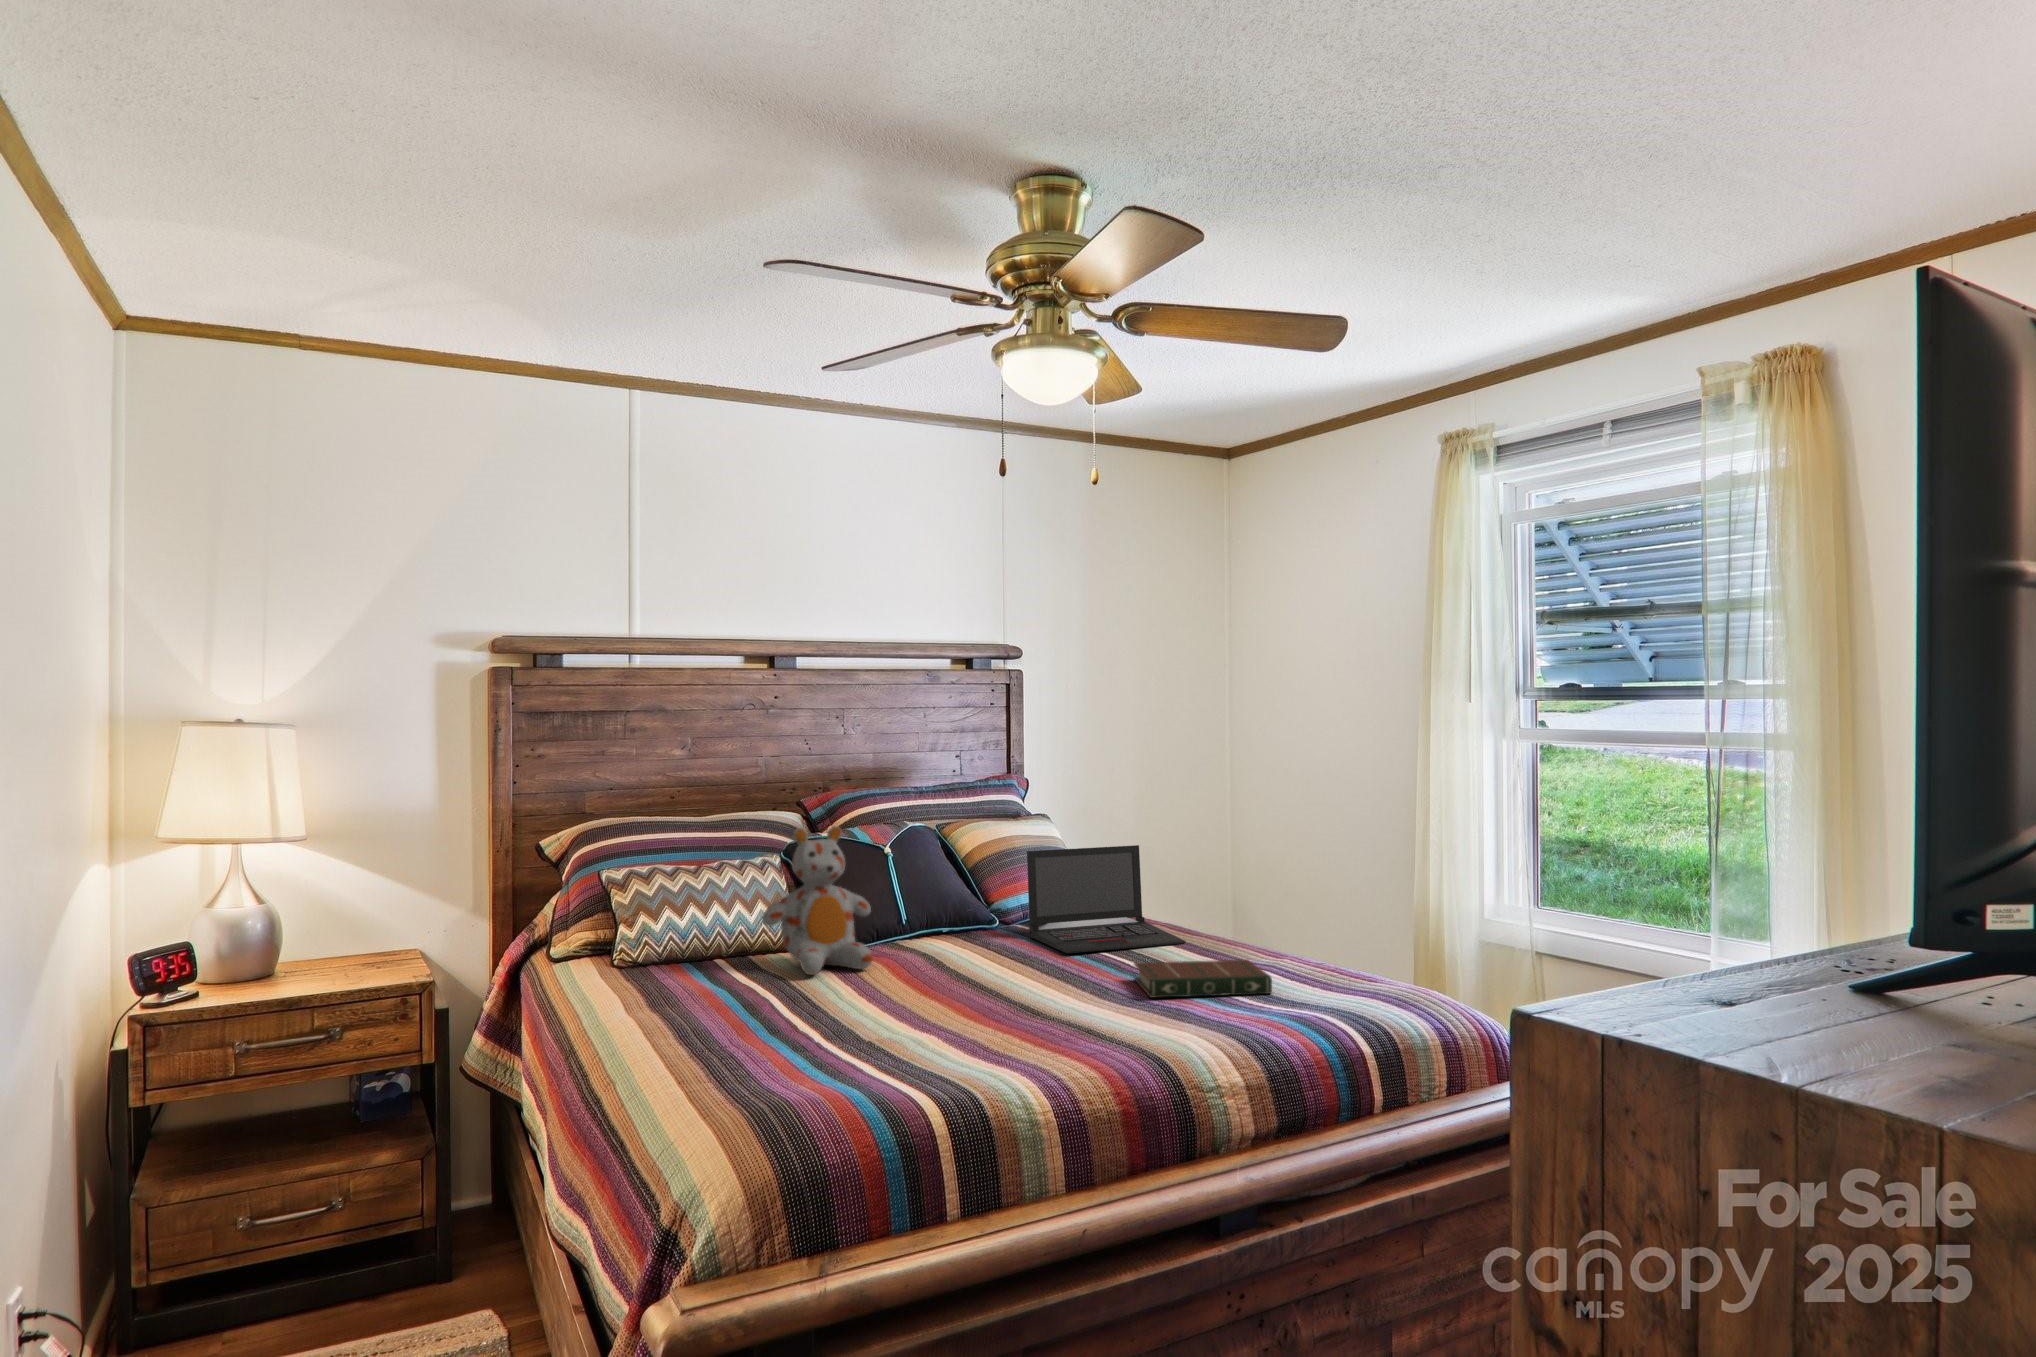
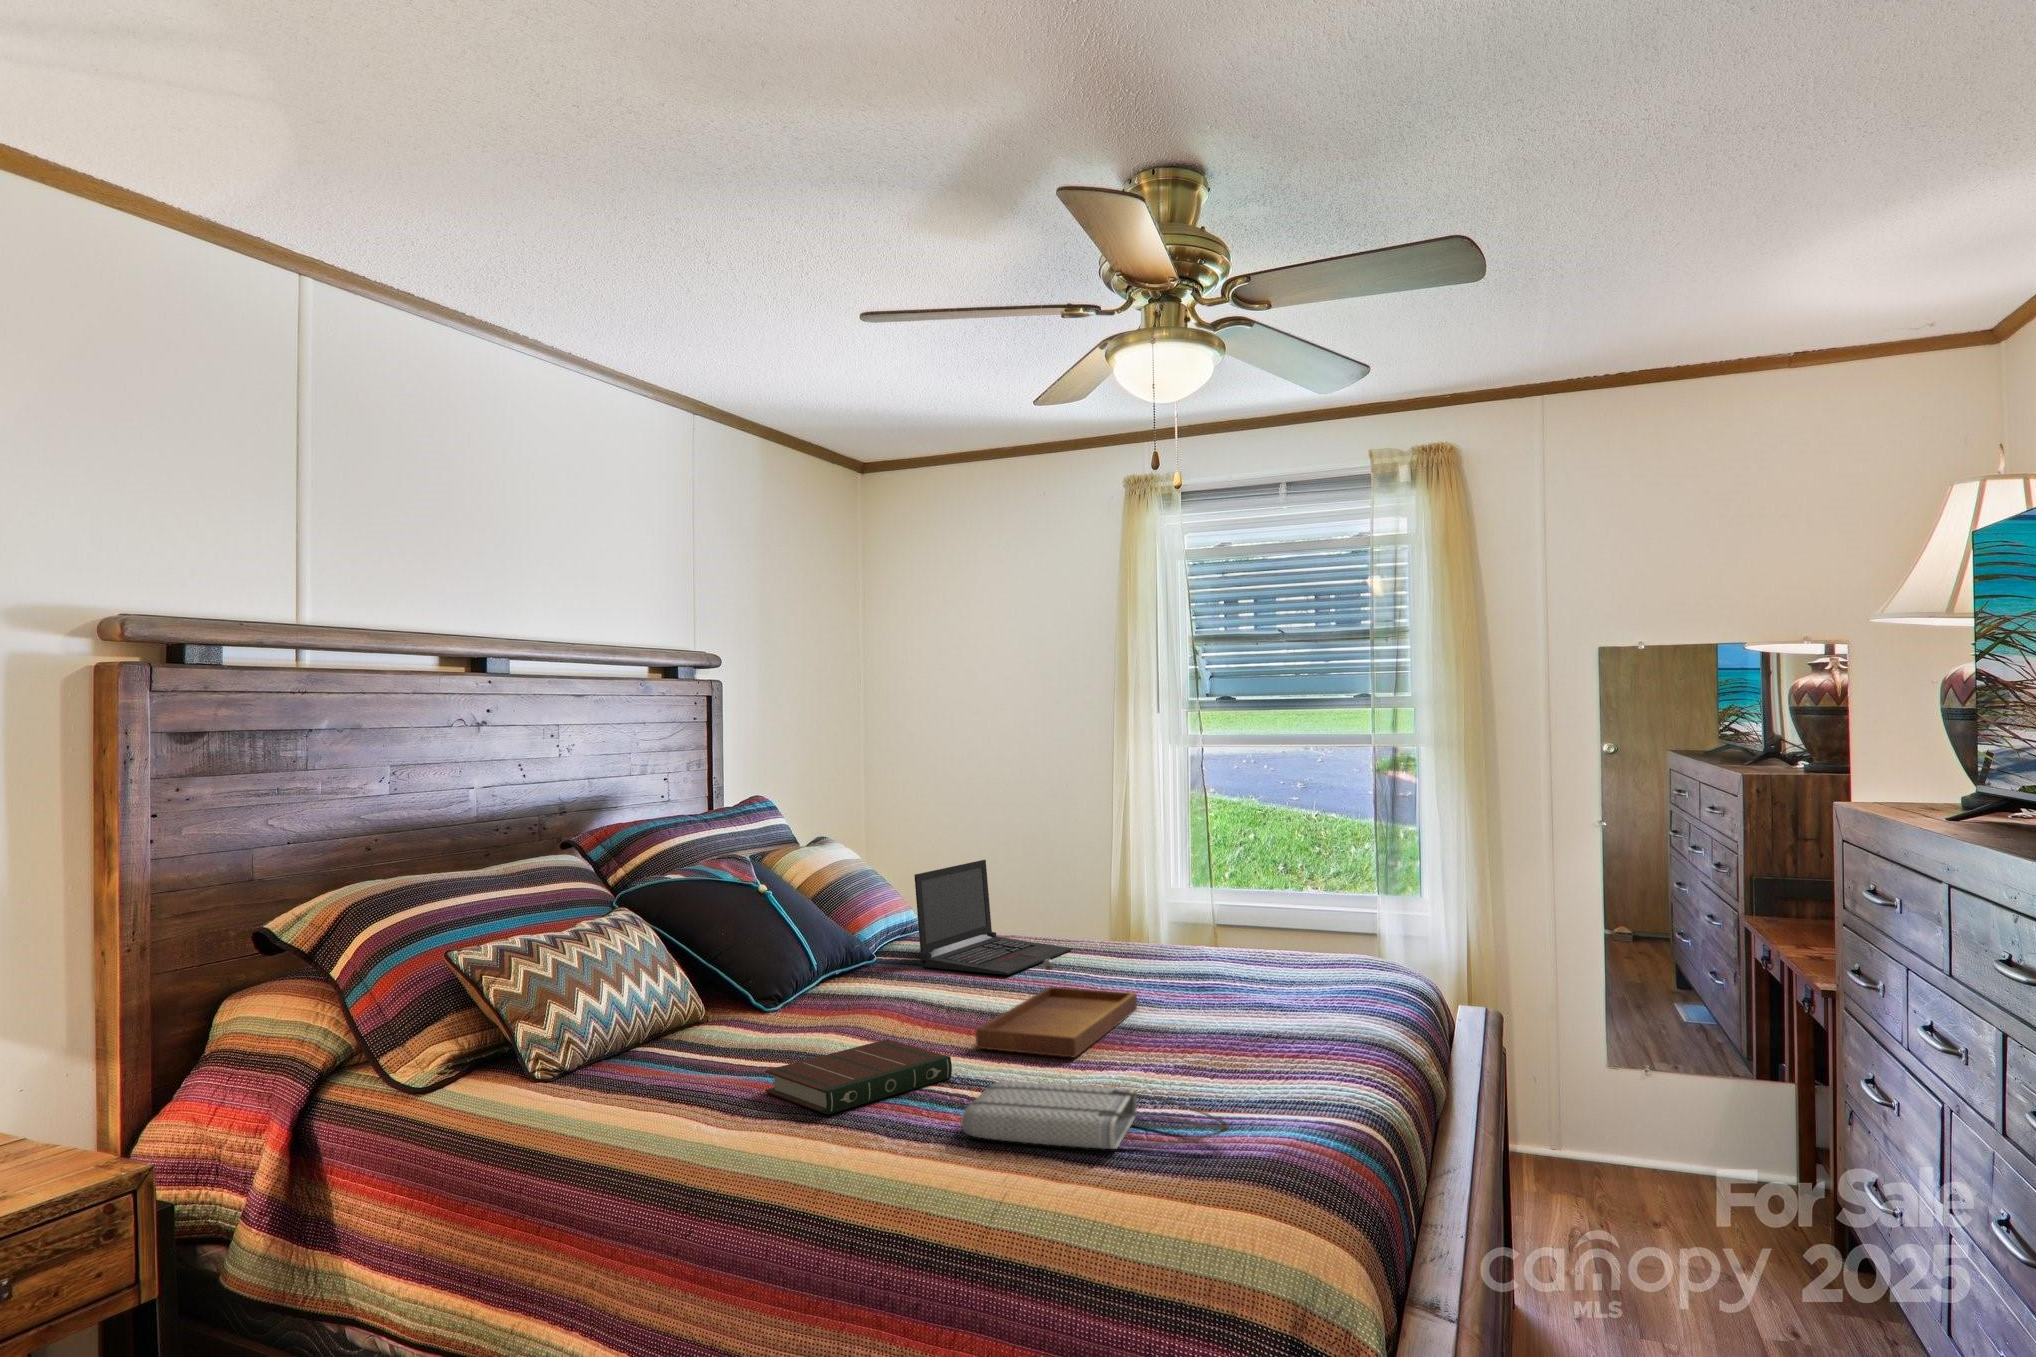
stuffed bear: present [762,826,873,975] -> none [733,861,864,1040]
tray: none [884,935,1086,1022] -> present [976,959,1137,1058]
book: present [1134,960,1272,998] -> present [765,1039,952,1114]
tote bag: none [701,1022,842,1094] -> present [962,1082,1229,1149]

